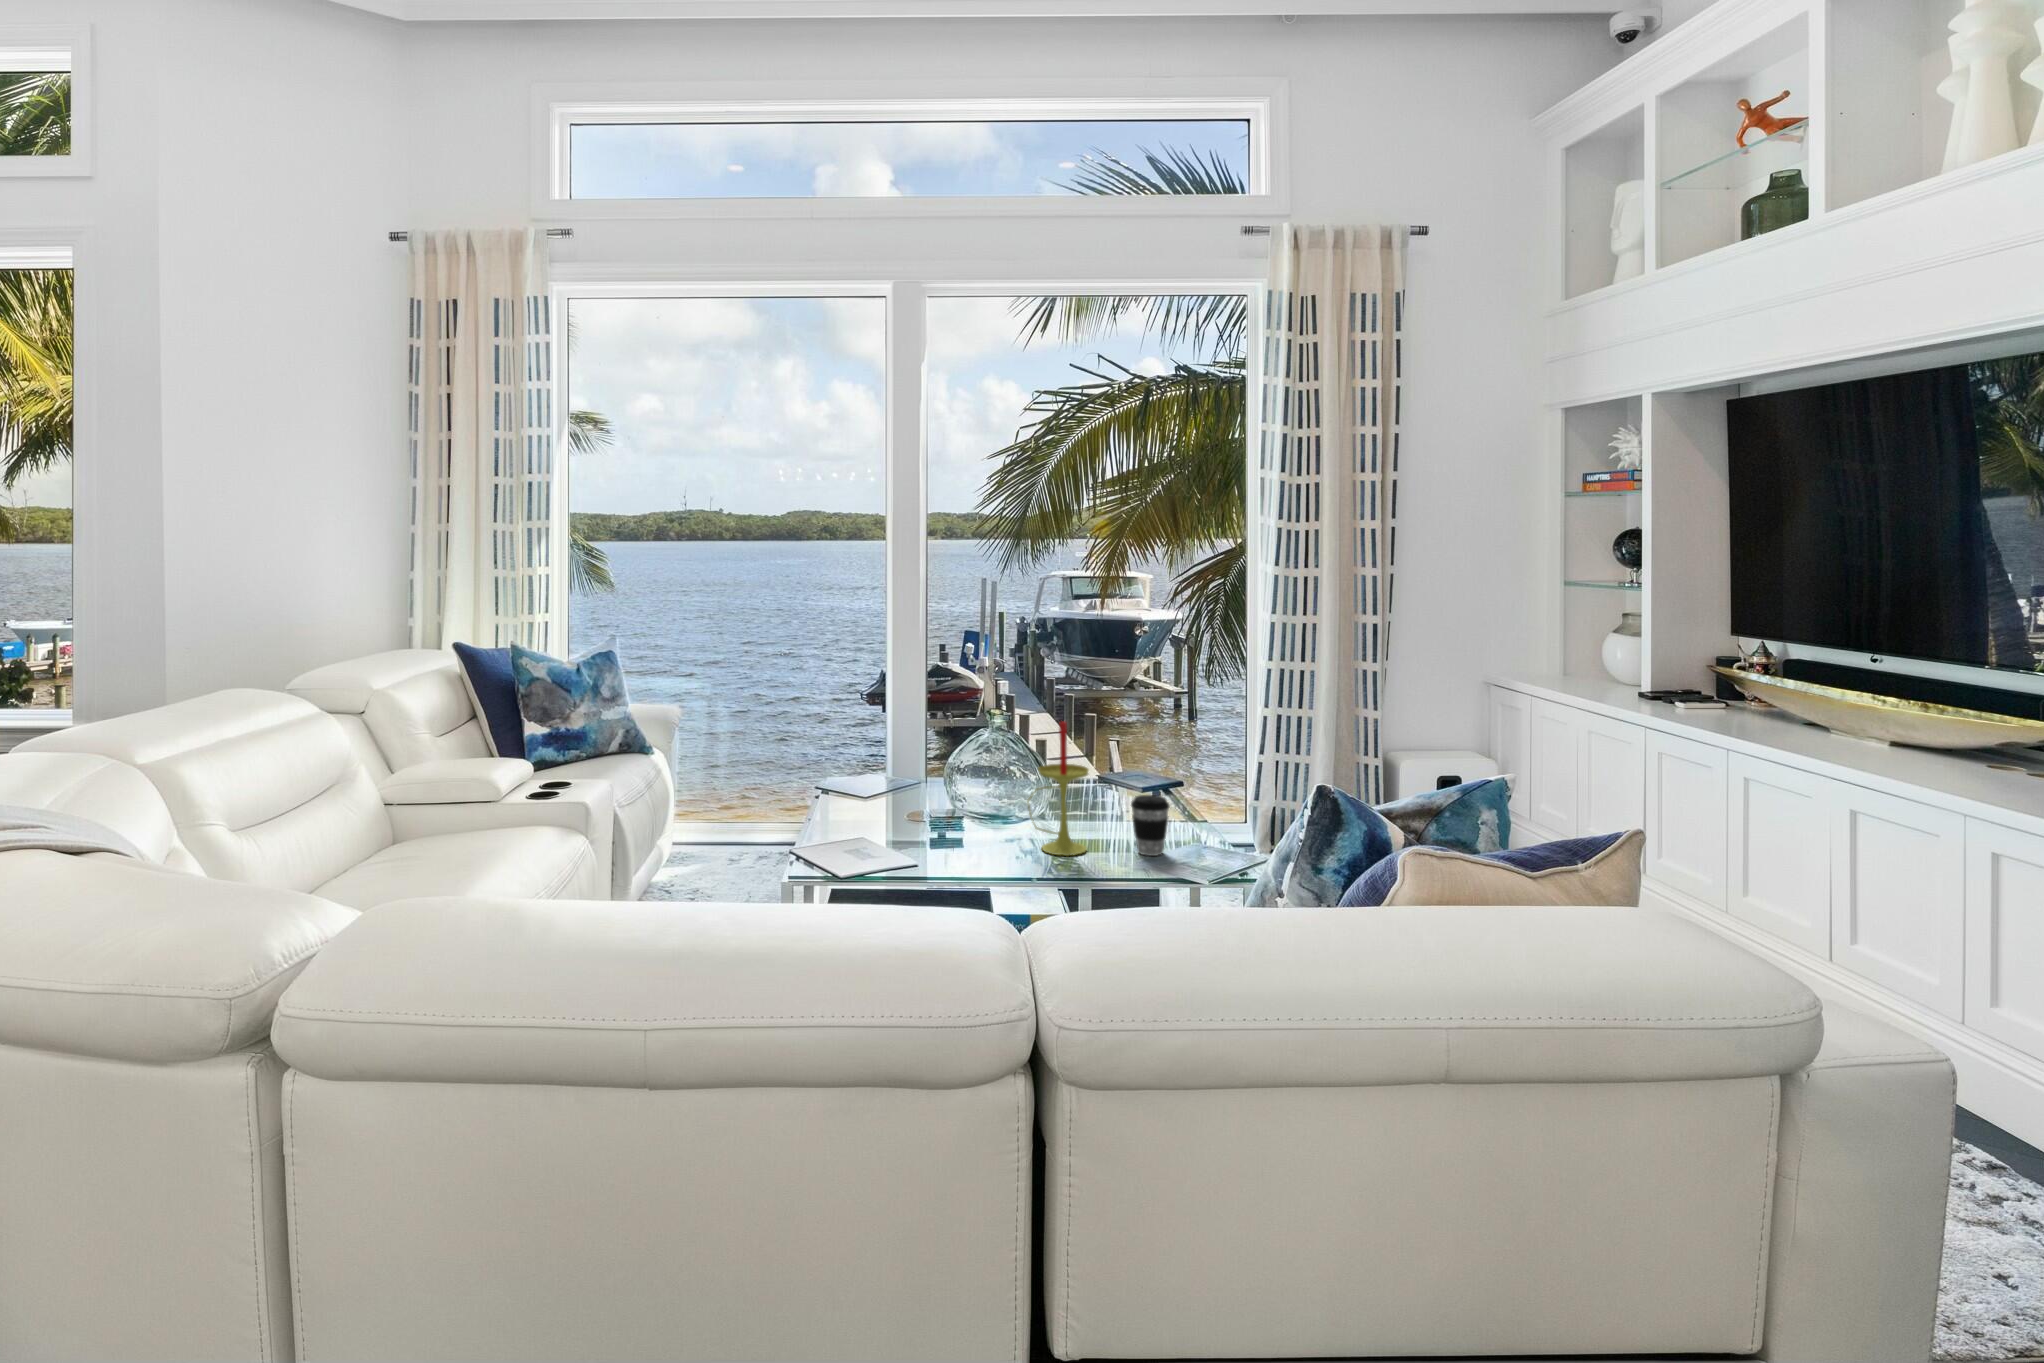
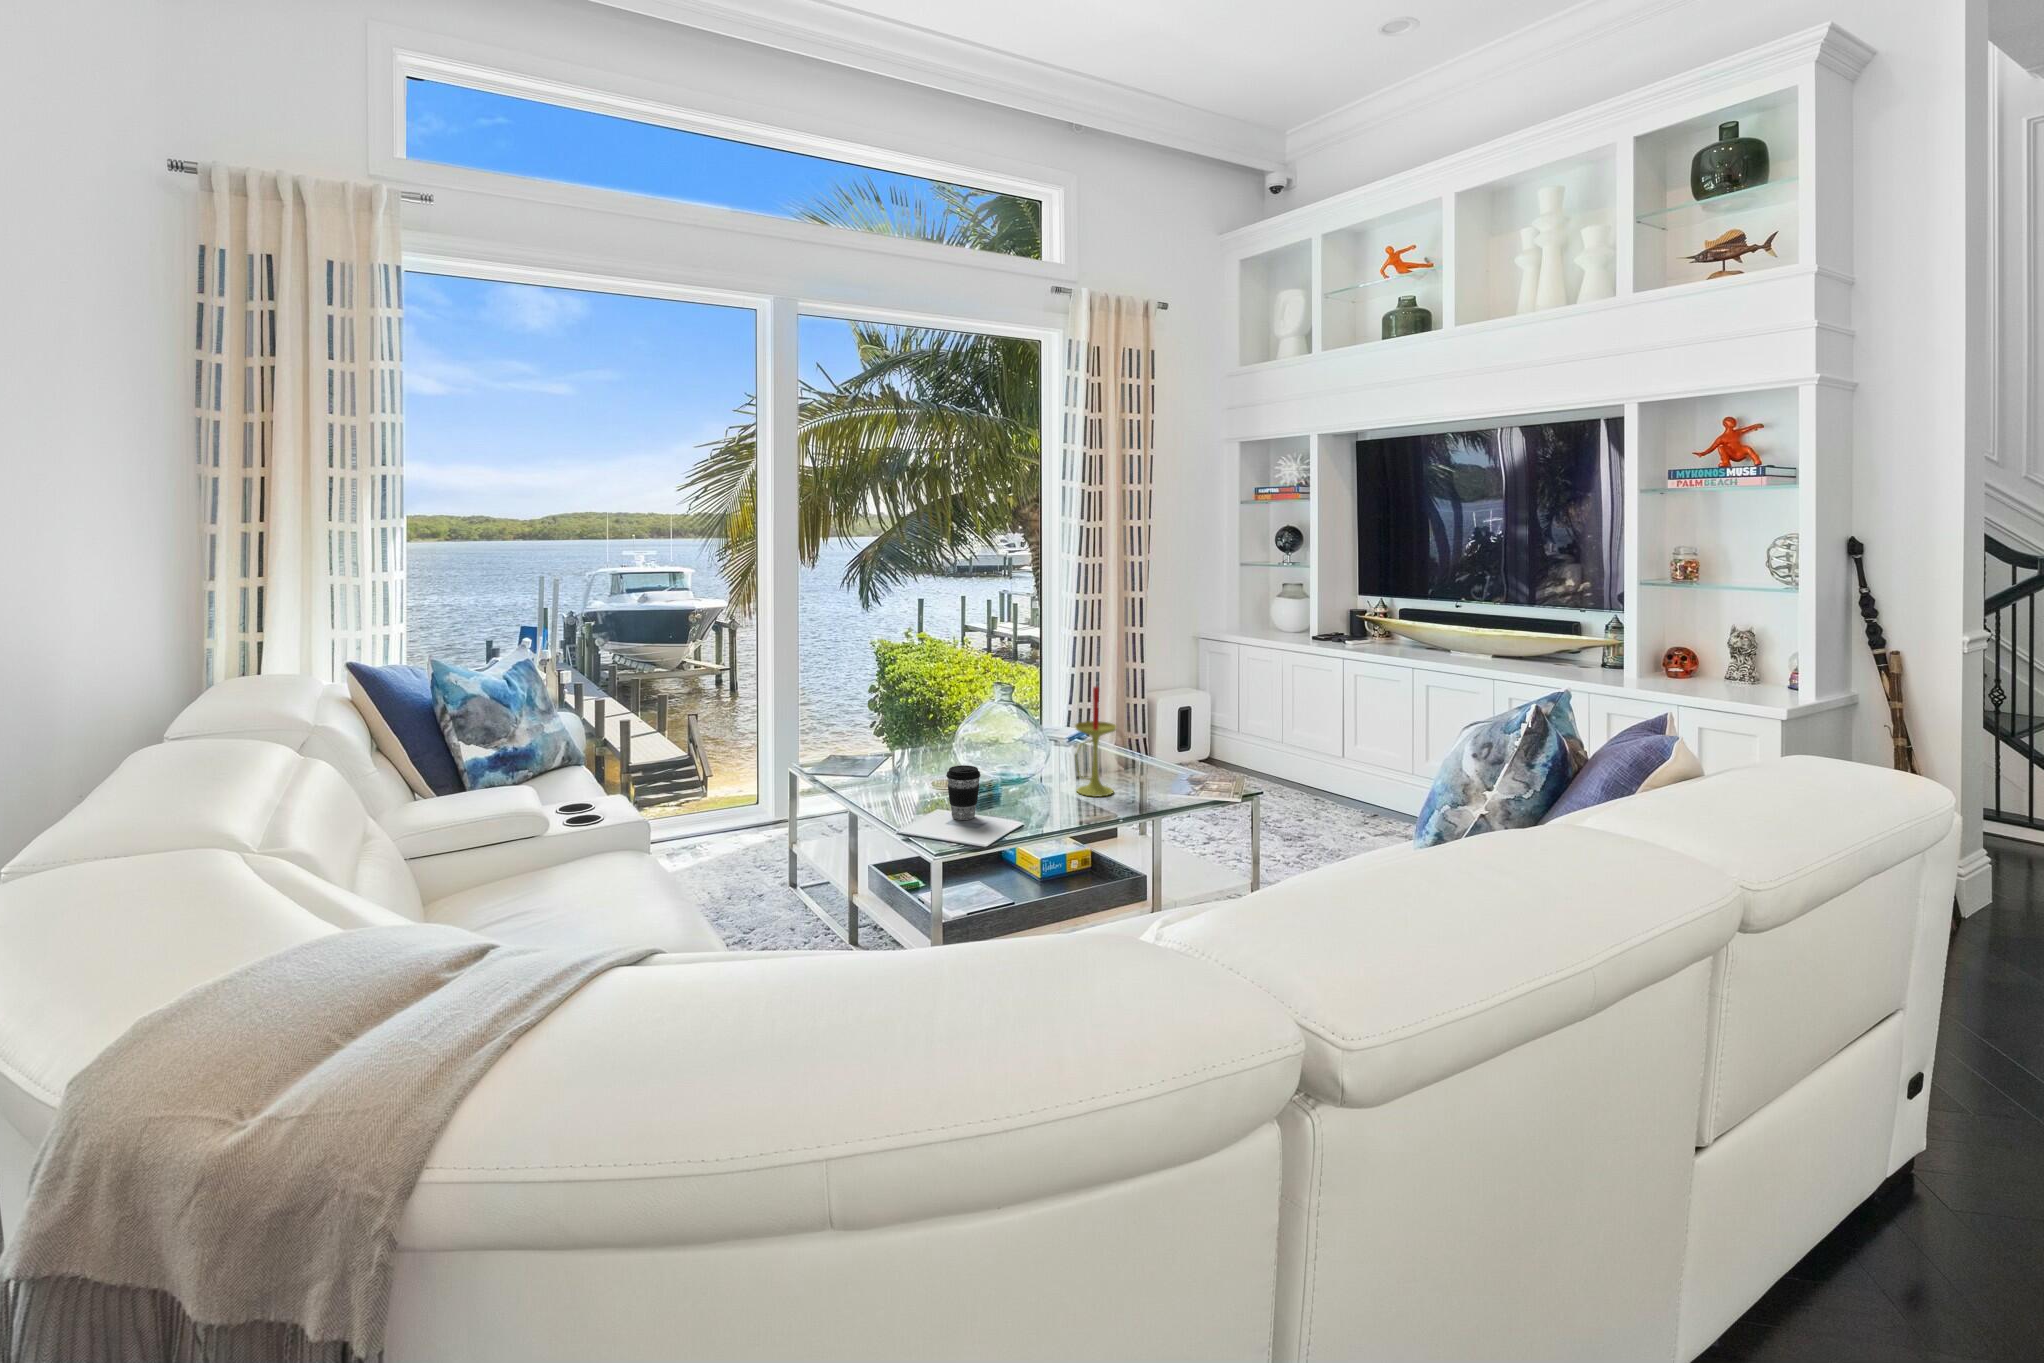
coffee cup: present [1131,795,1169,856] -> present [946,765,981,820]

